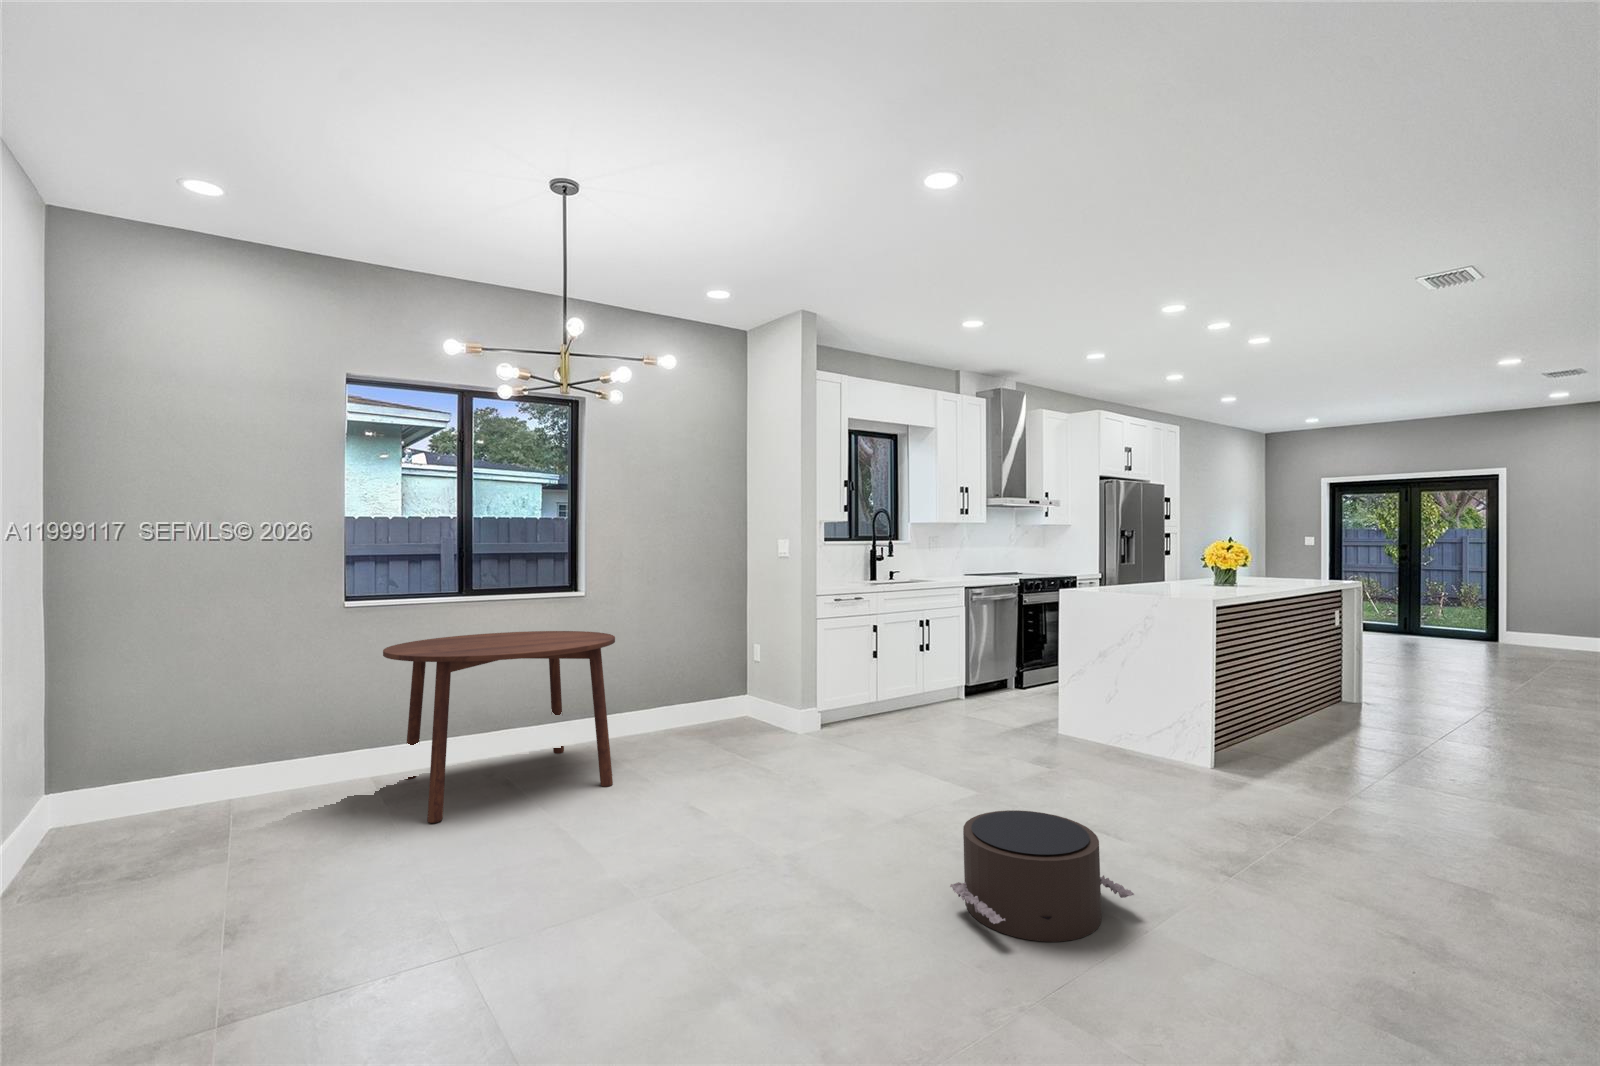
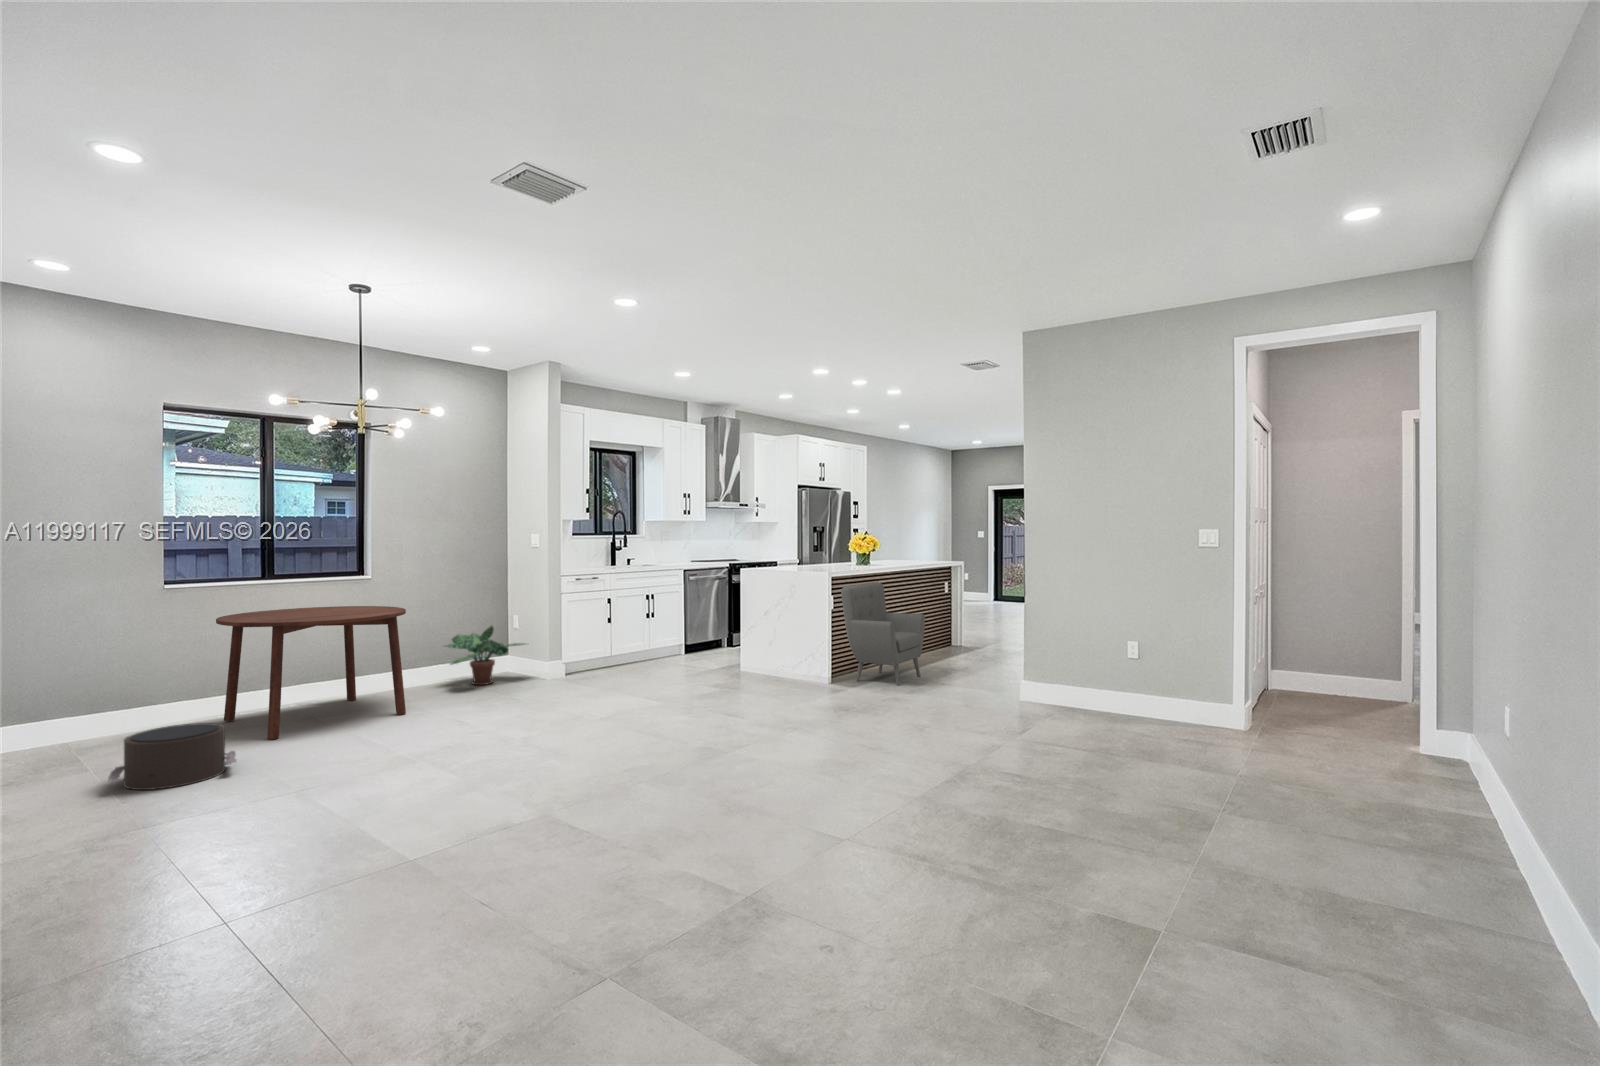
armchair: none [1249,604,1400,784] -> present [841,582,925,685]
potted plant: none [665,657,779,737] -> present [445,626,525,685]
pouf: present [950,810,1134,942] -> present [108,723,236,790]

